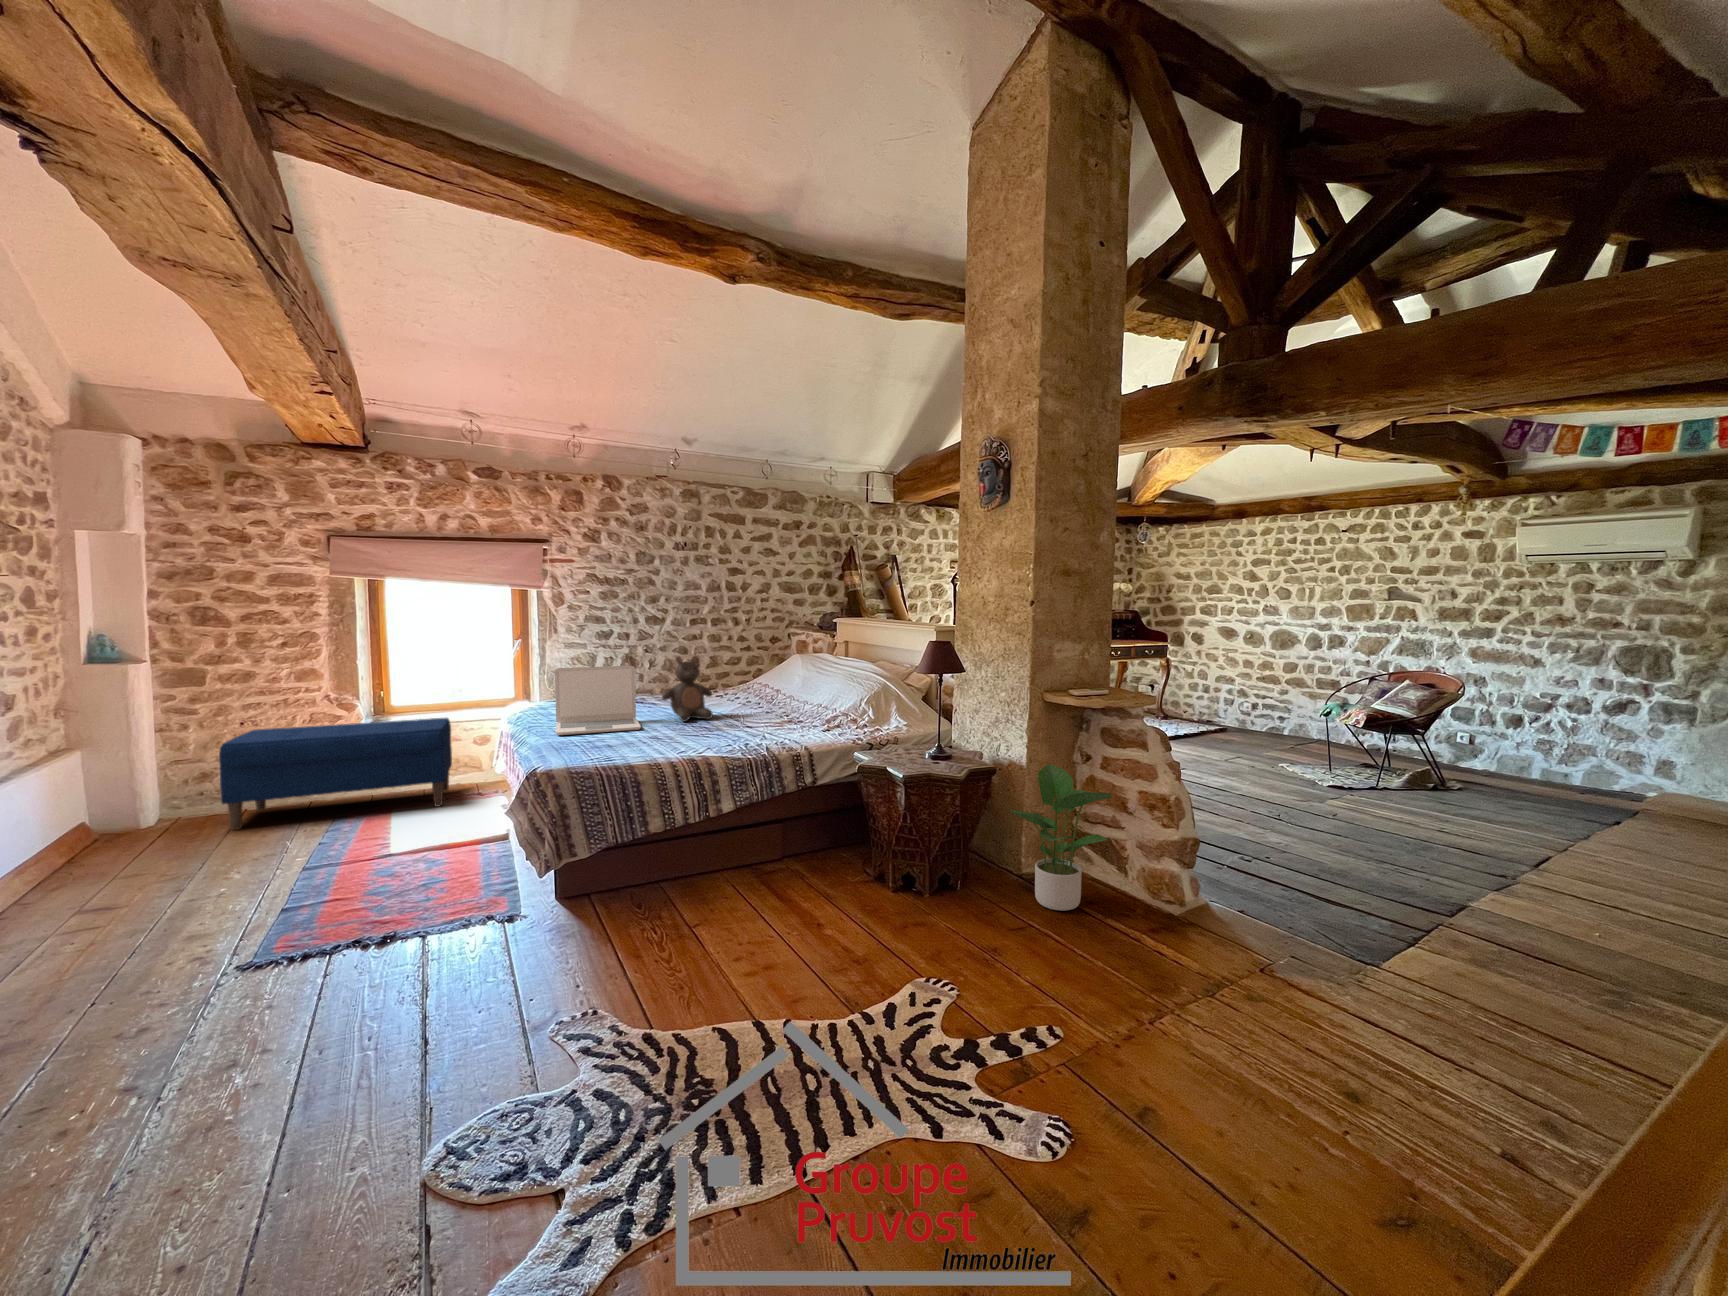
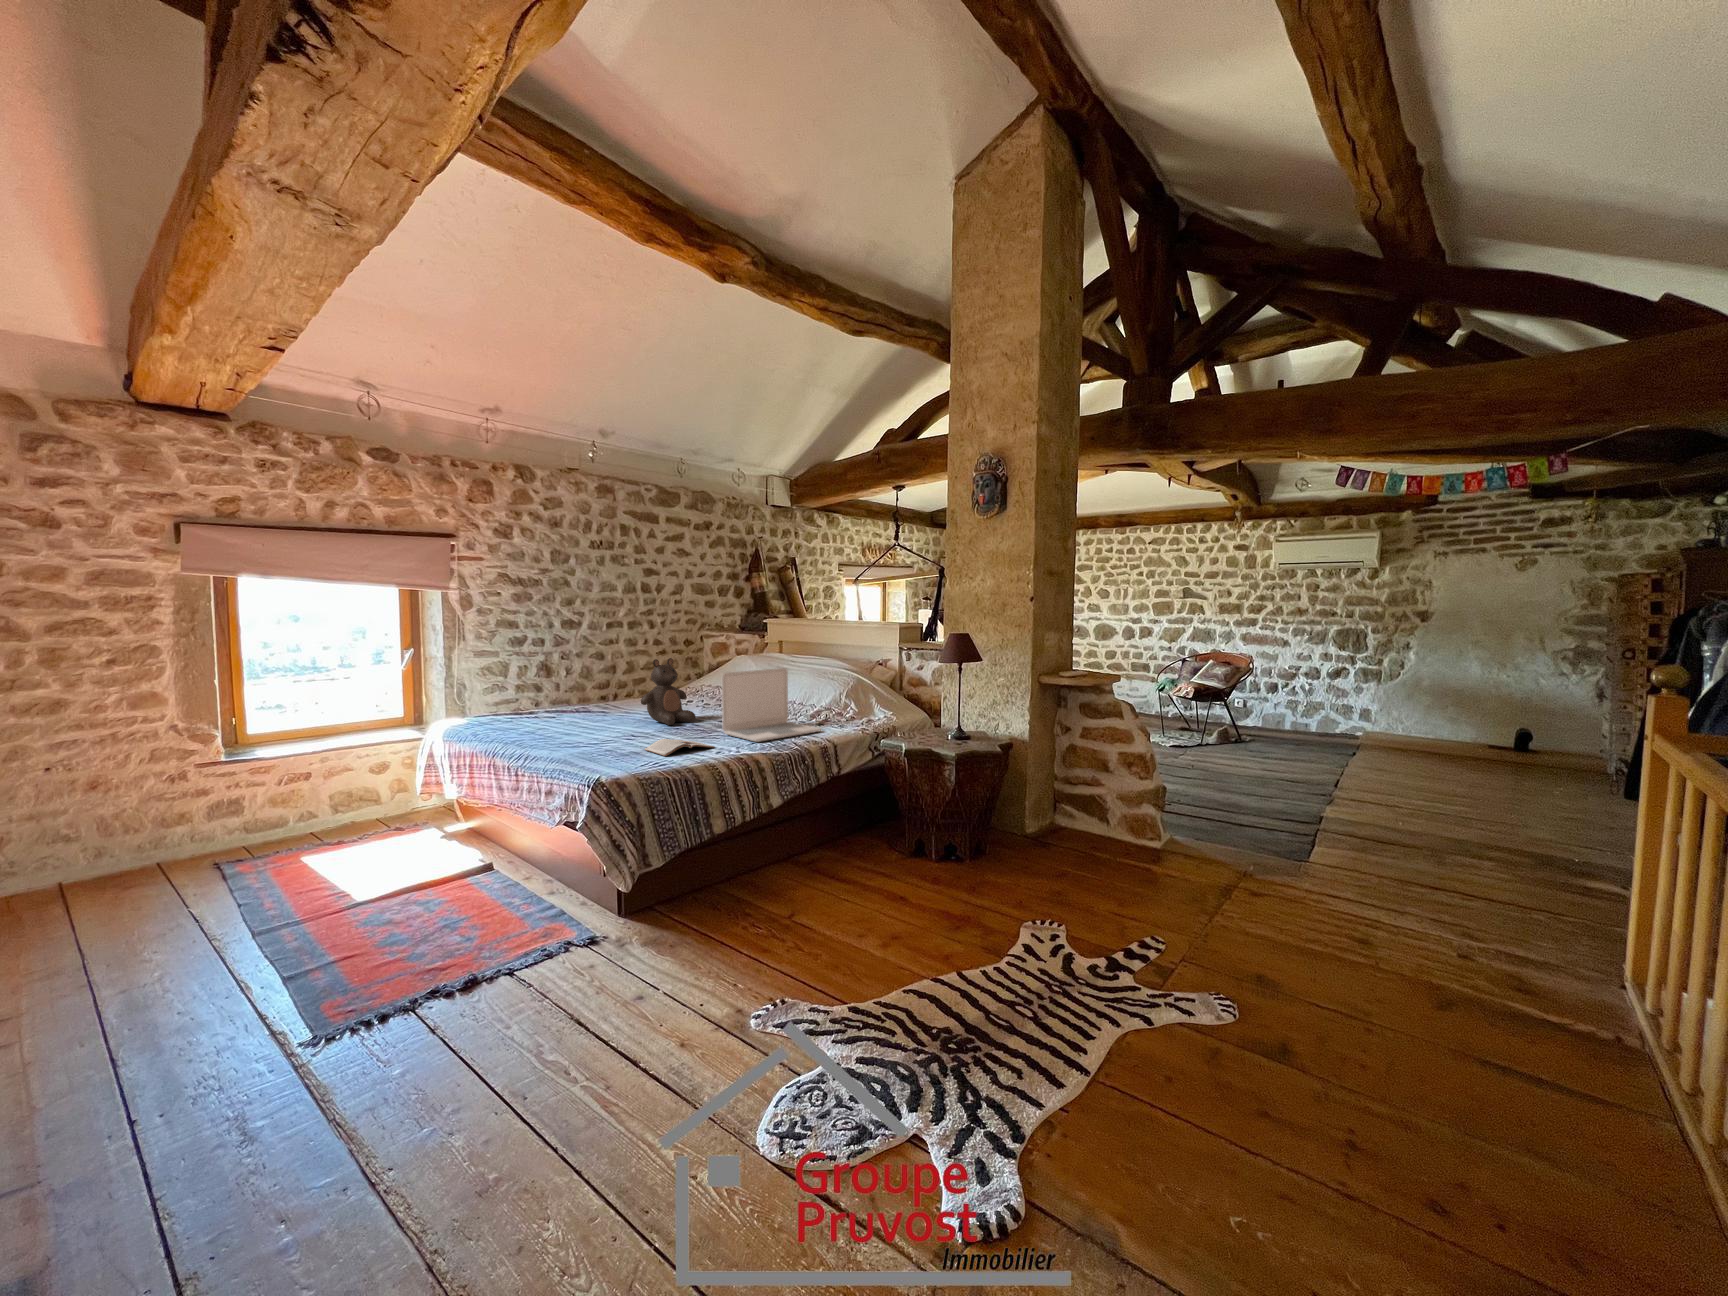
laptop: present [555,666,641,735] -> present [722,668,821,742]
bench: present [219,718,452,830] -> none [55,742,363,903]
magazine: none [619,736,683,753] -> present [645,739,714,756]
potted plant: present [1010,764,1112,911] -> none [1037,734,1119,852]

